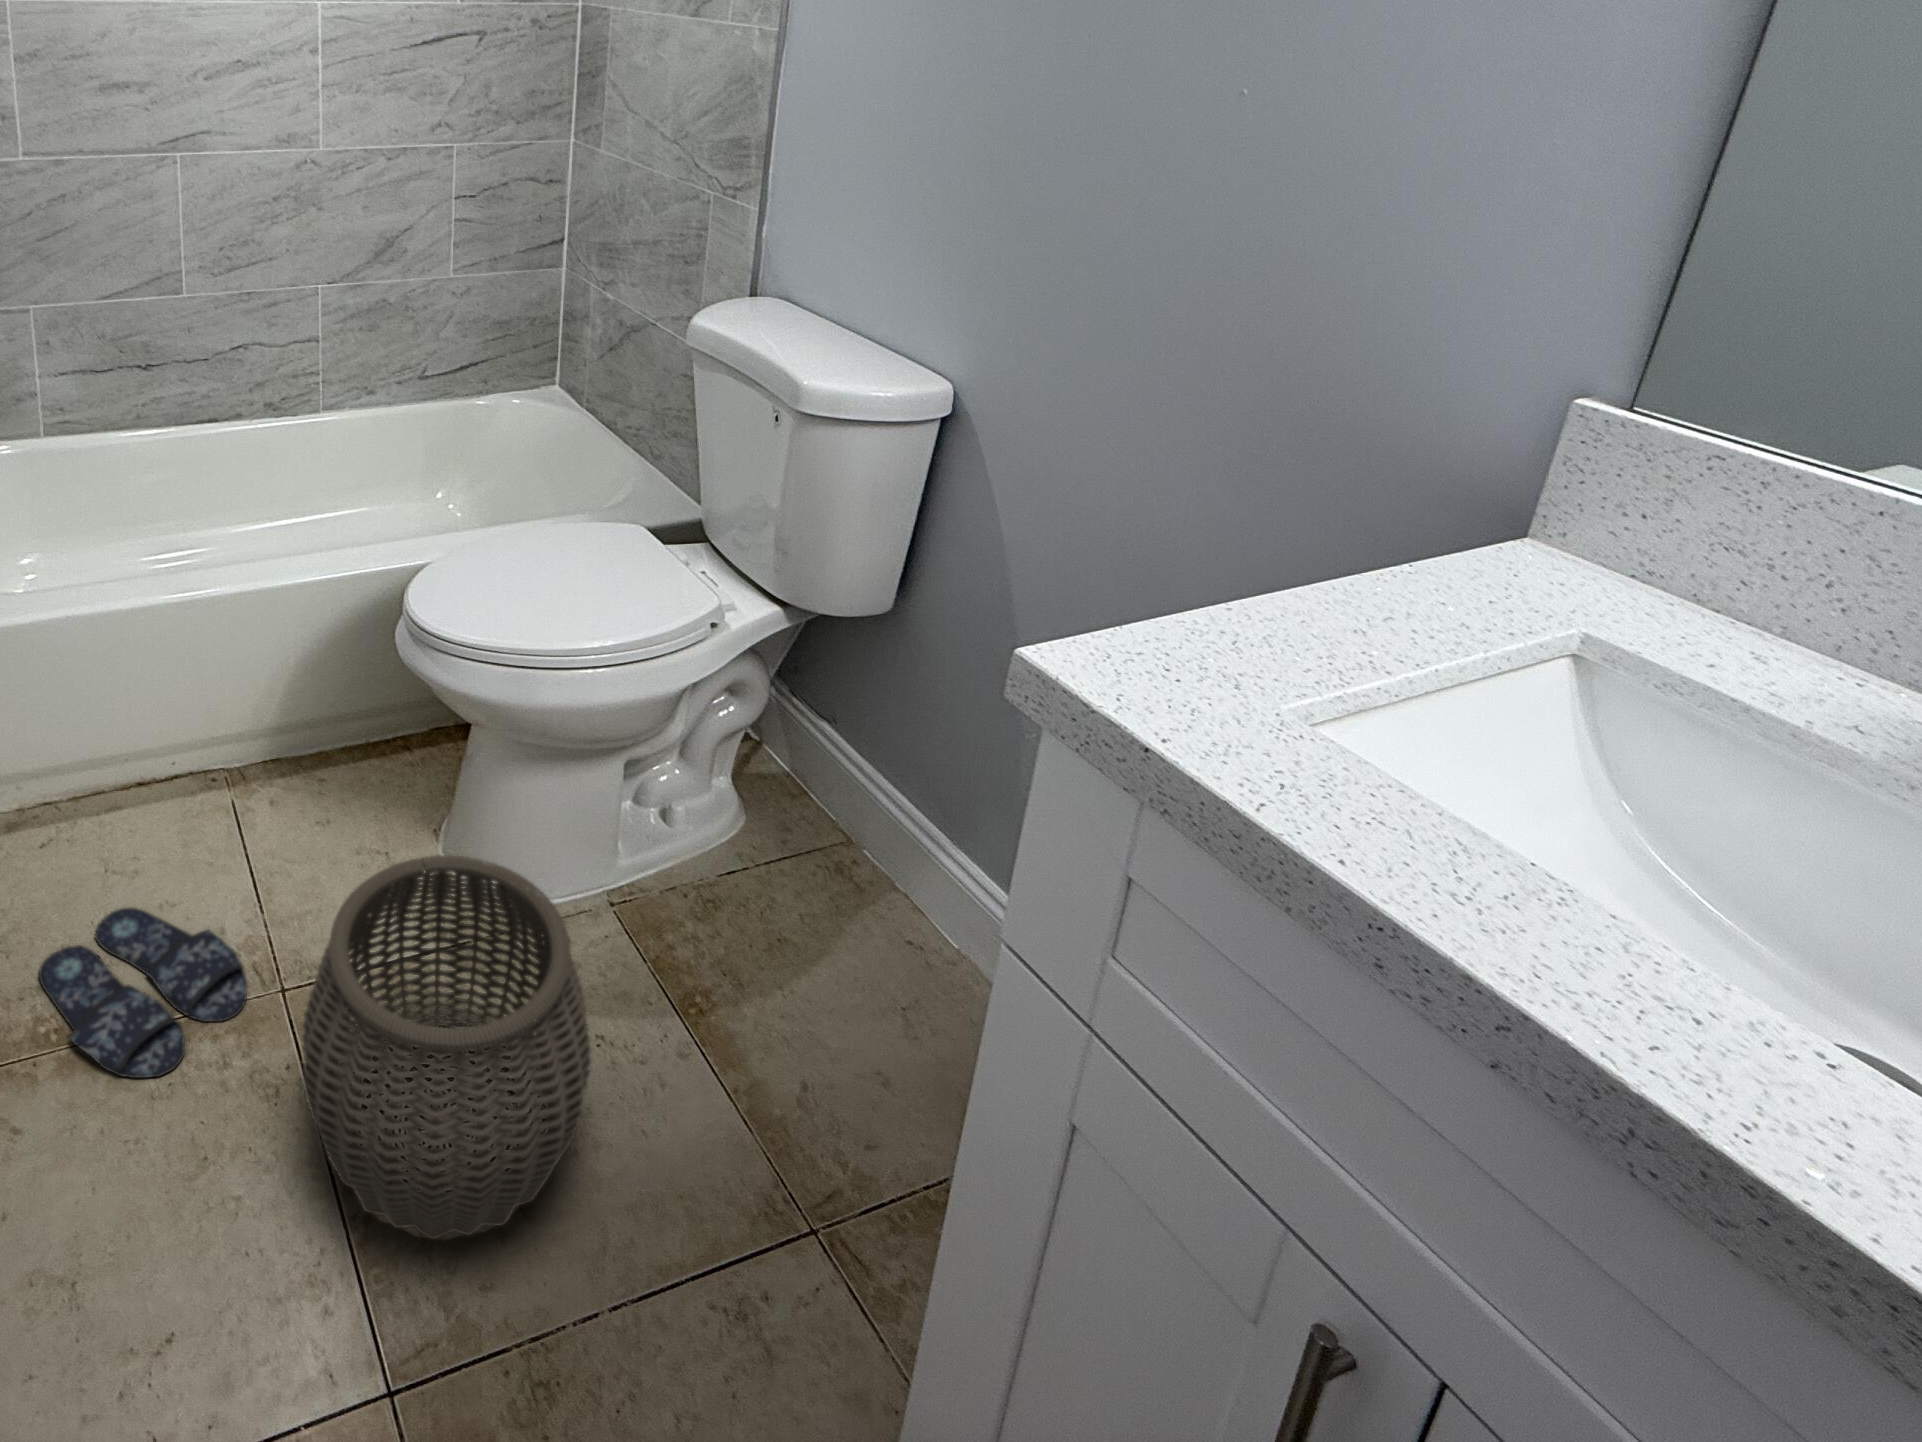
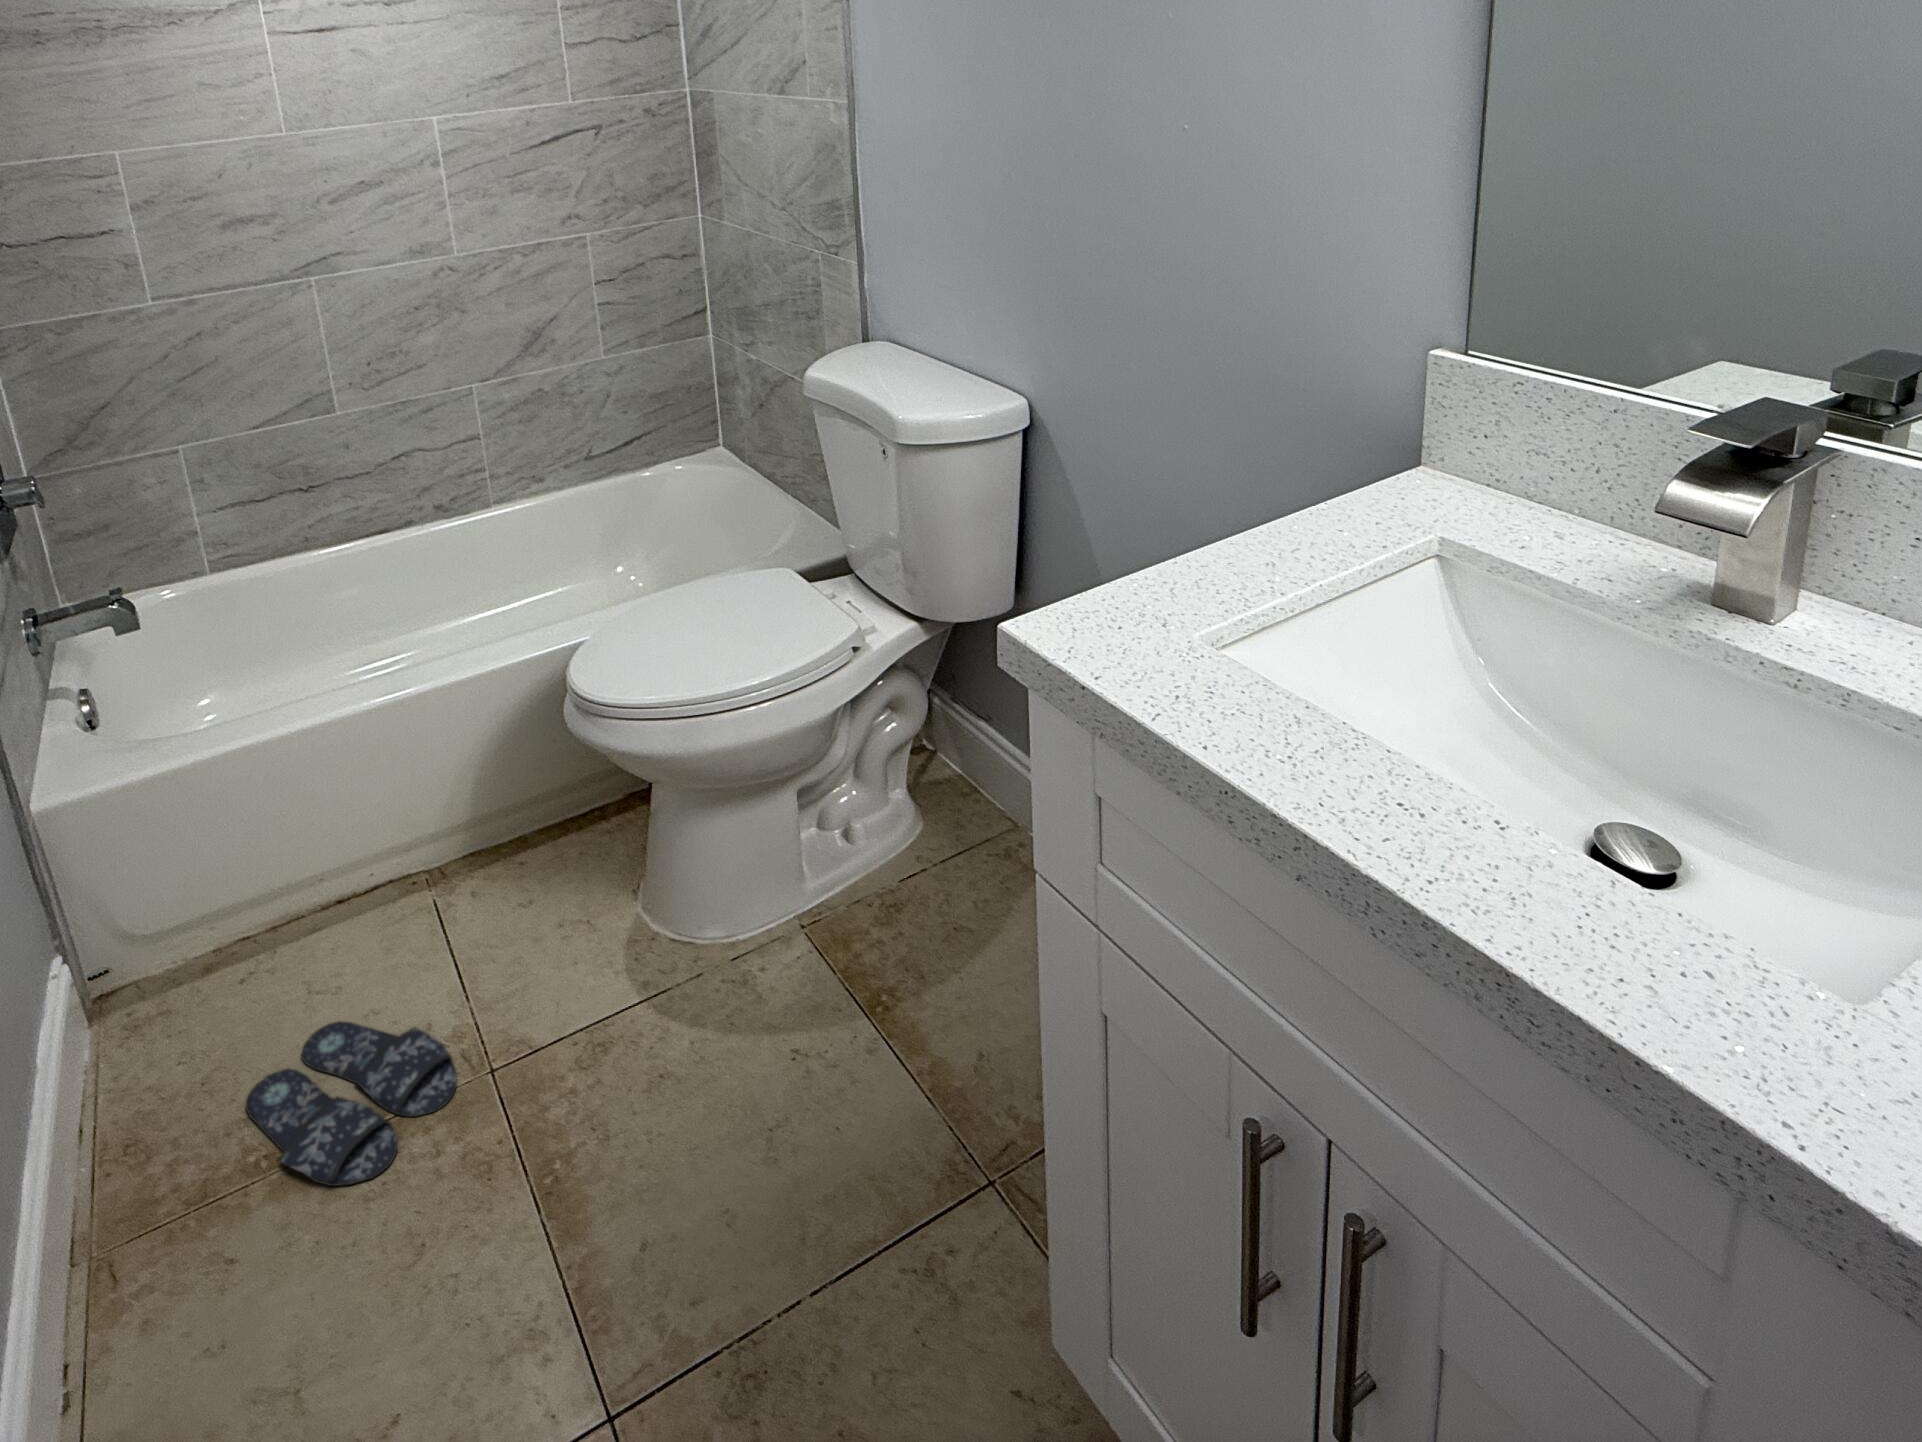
woven basket: present [302,855,591,1239] -> none [501,904,775,1271]

